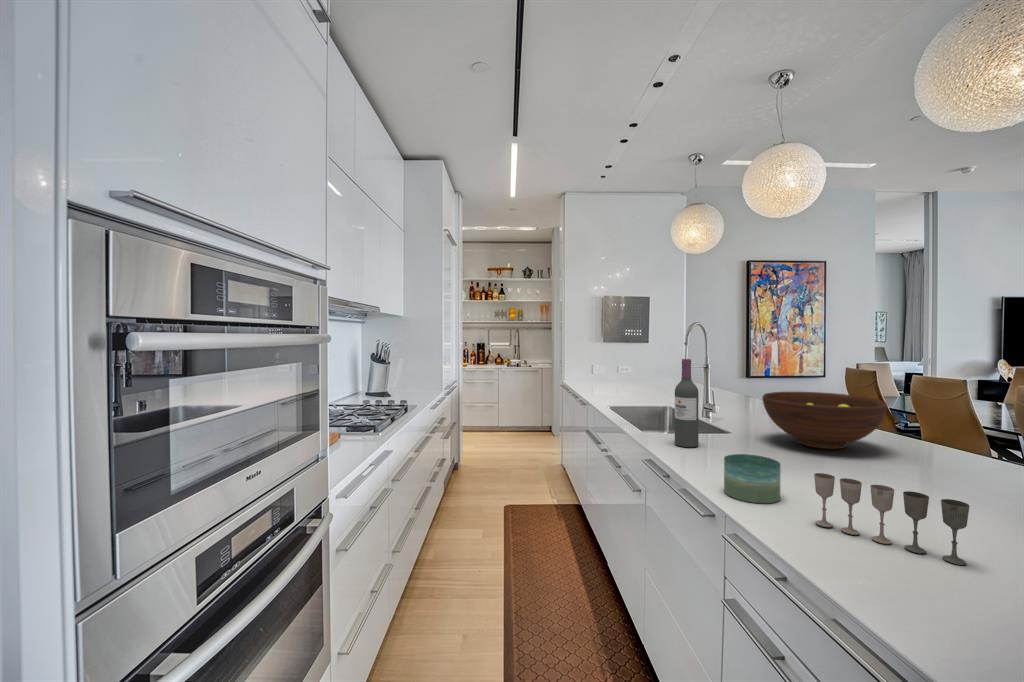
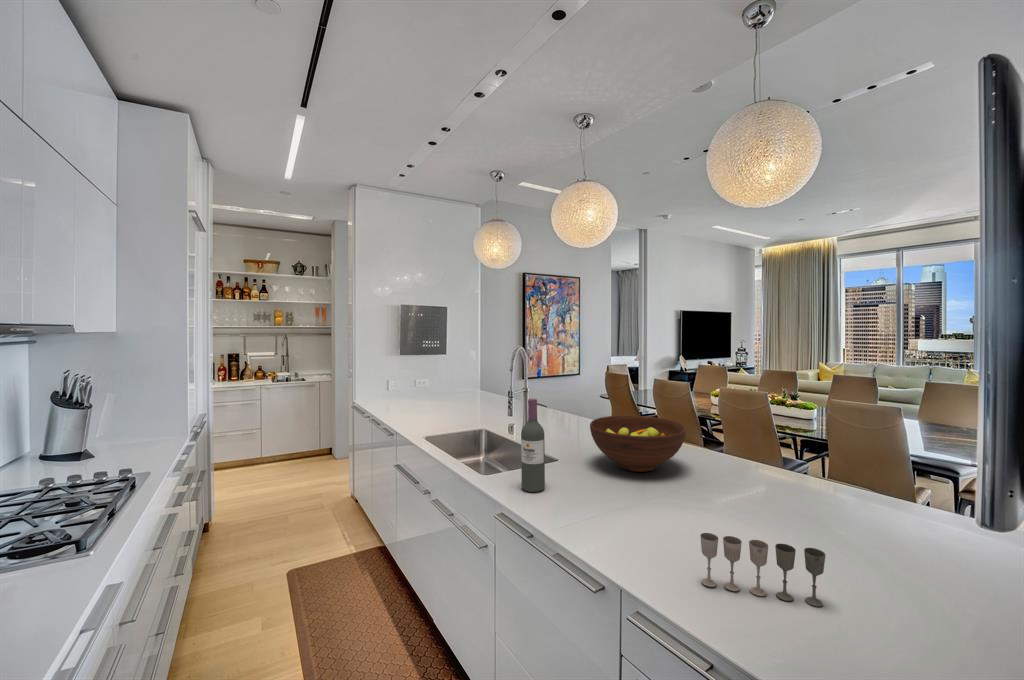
candle: present [724,454,781,503] -> none [604,510,656,567]

